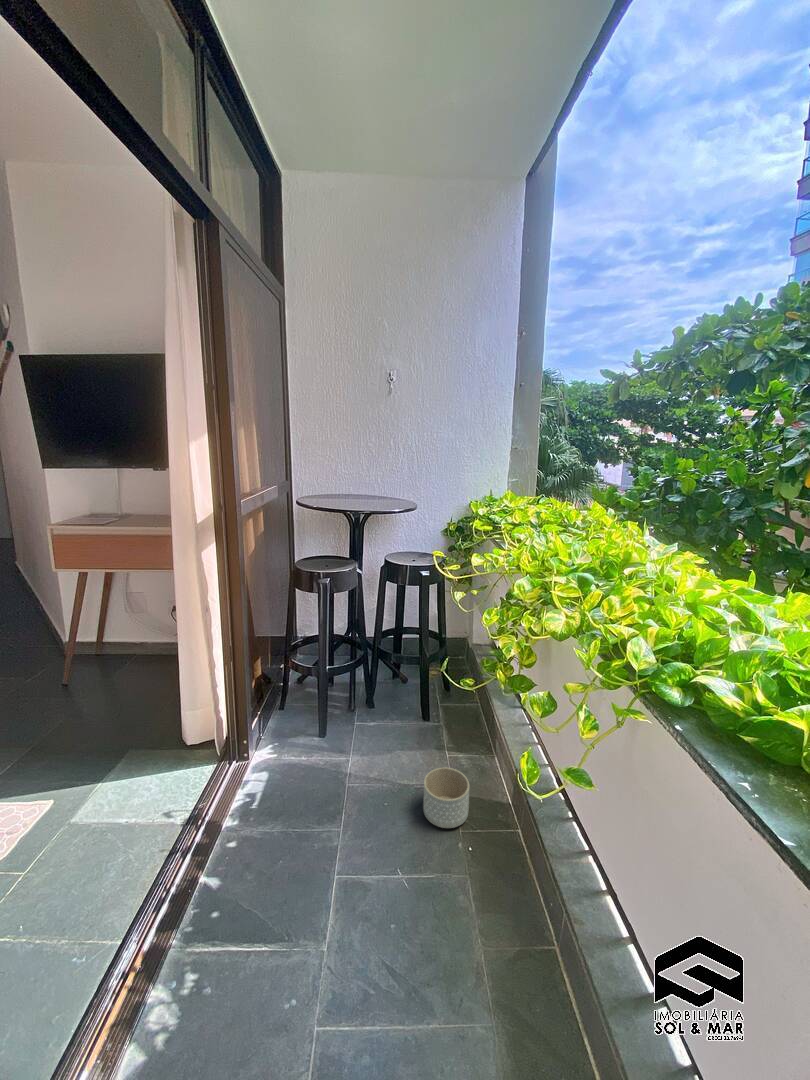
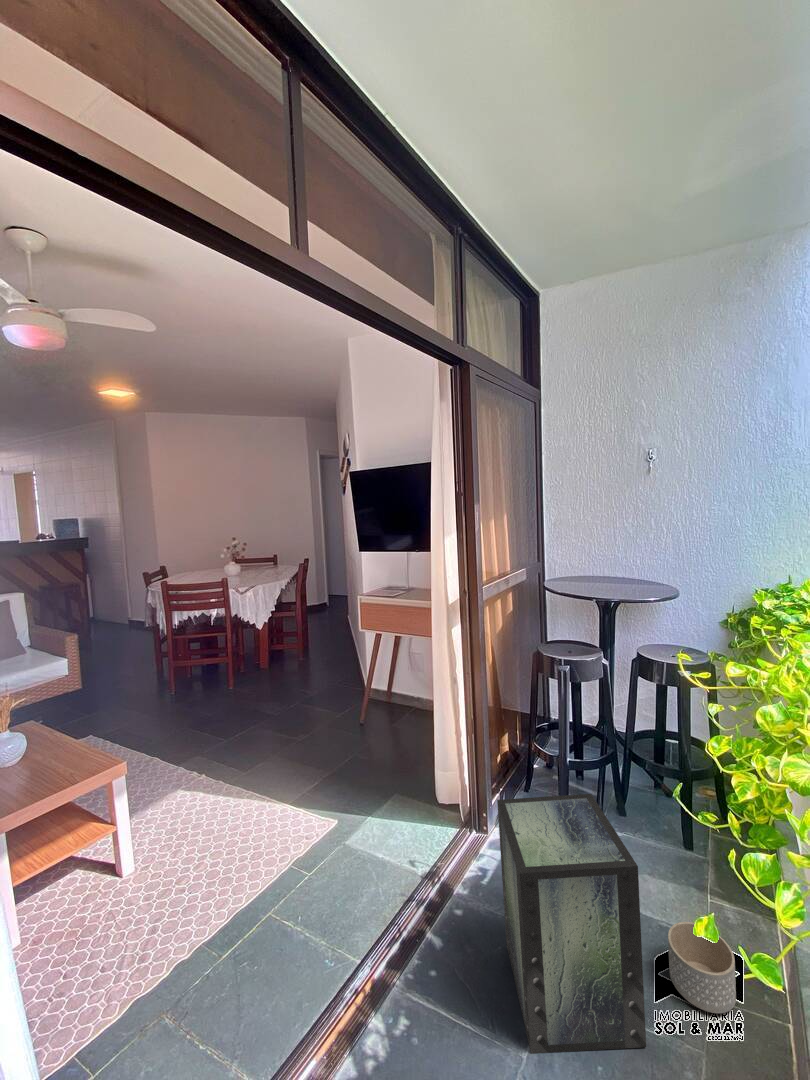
storage box: none [281,688,419,931] -> present [497,794,646,1054]

